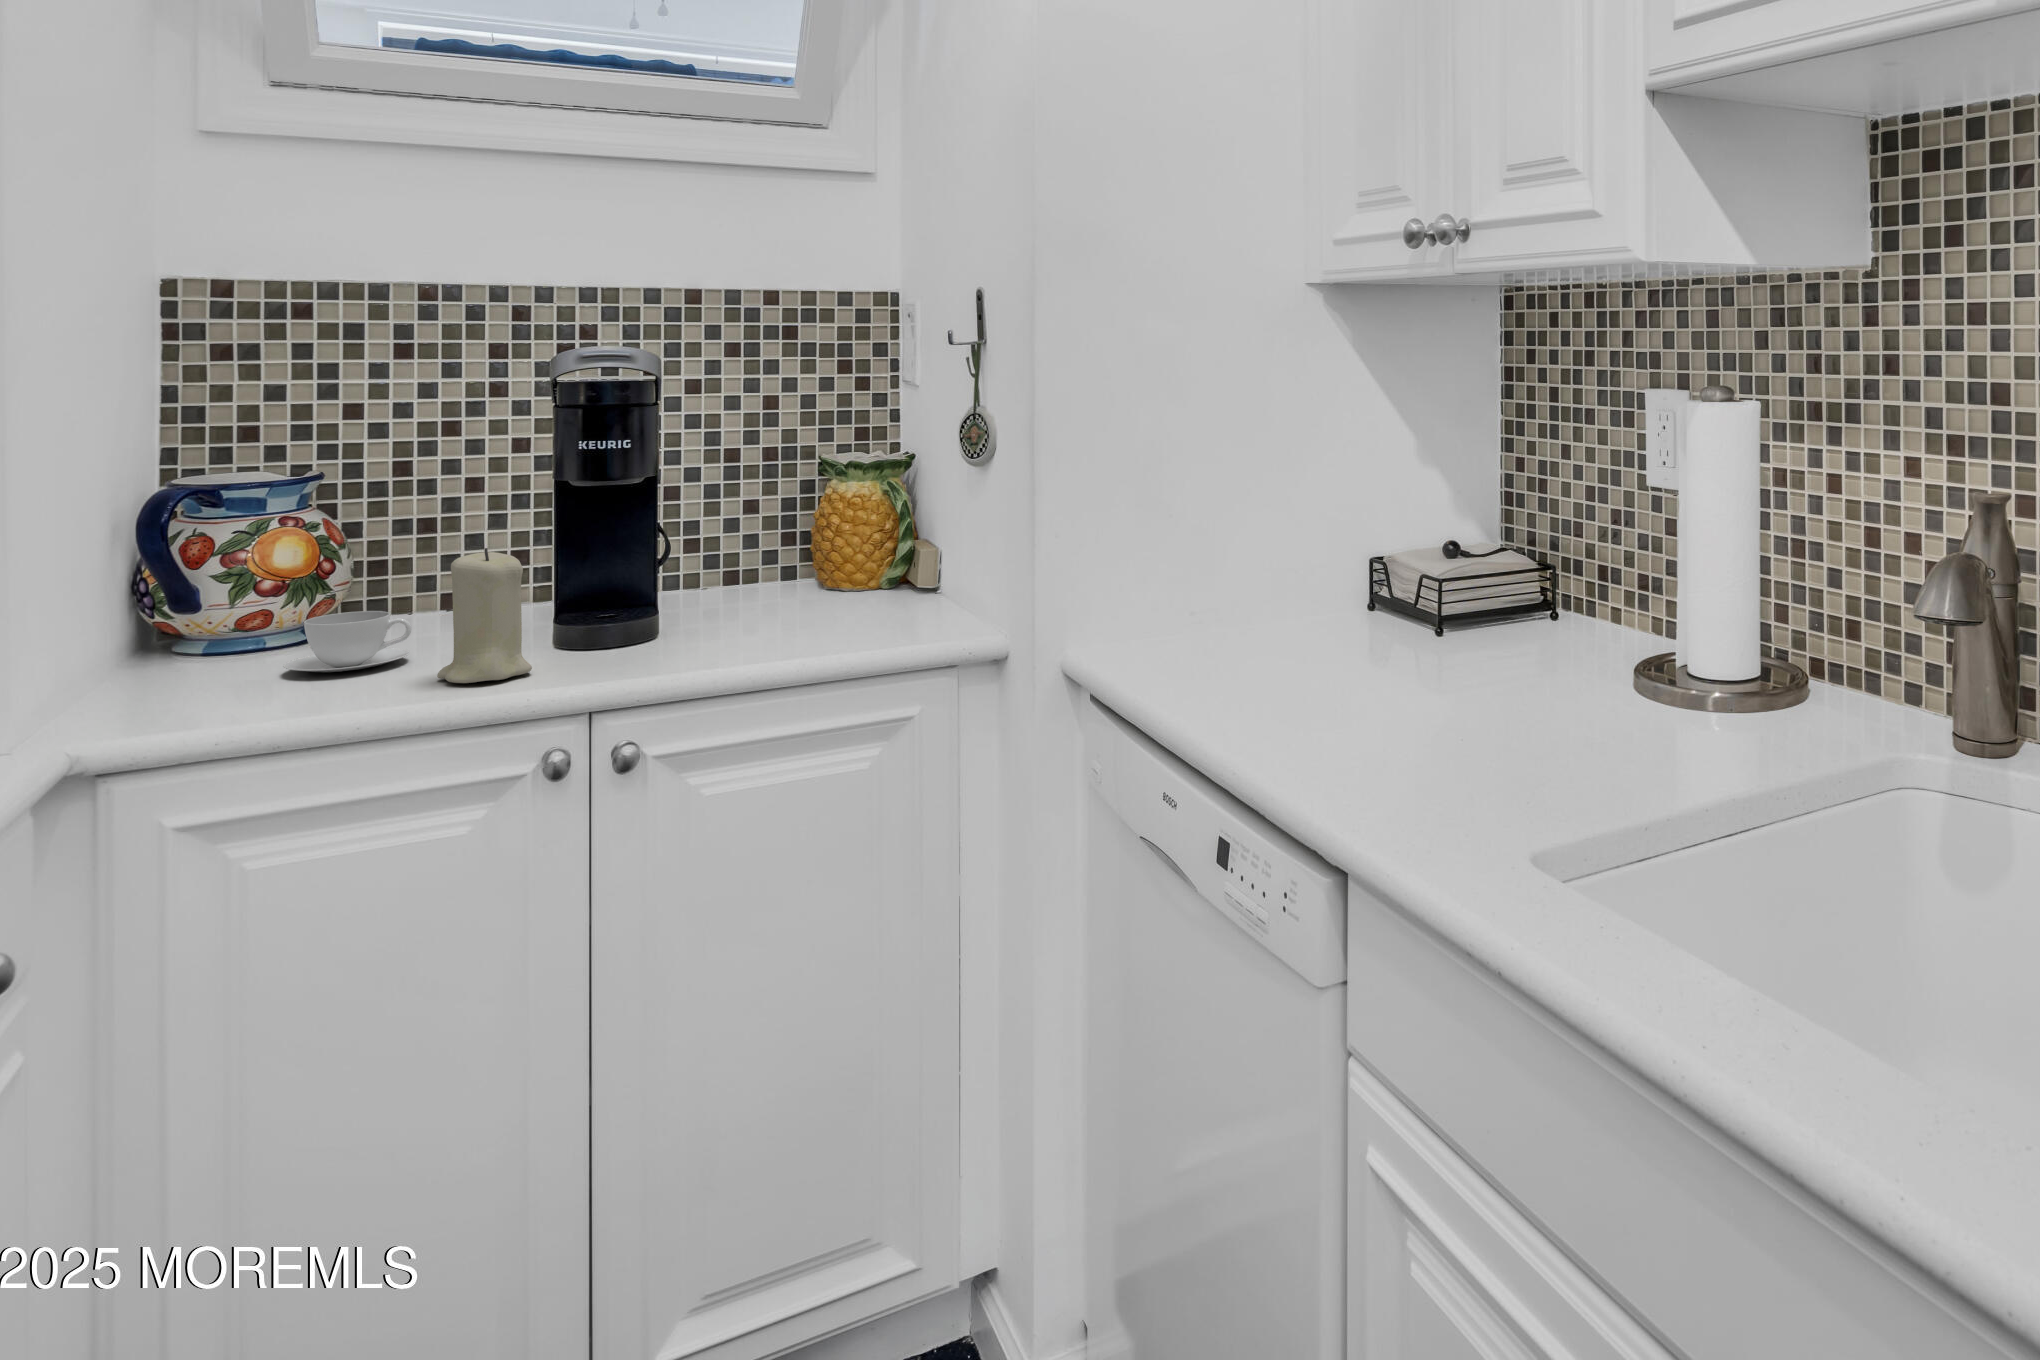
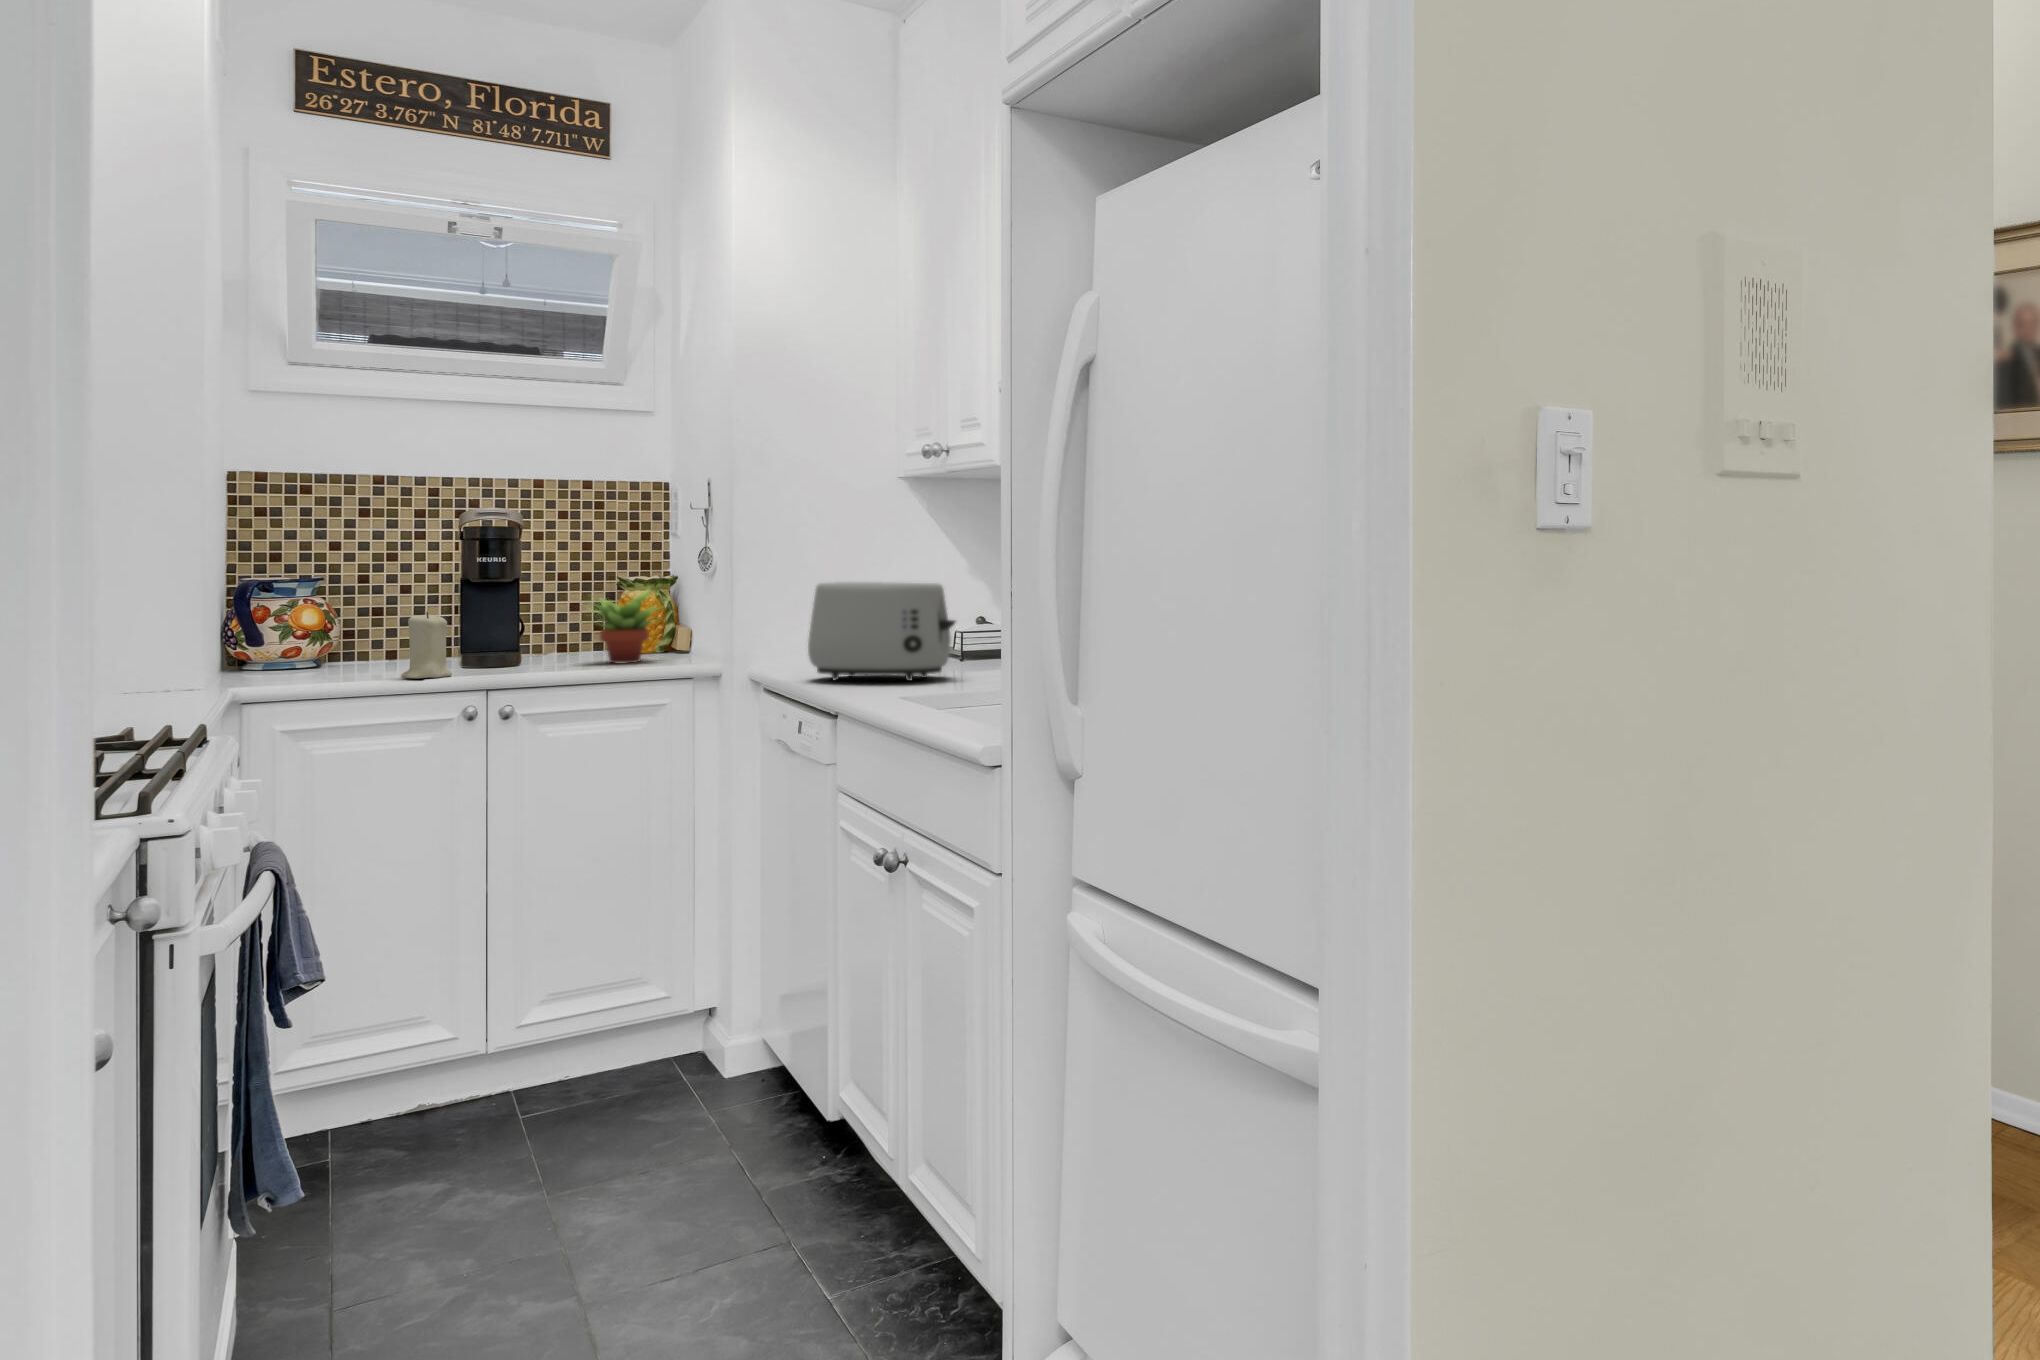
succulent plant: none [762,479,911,624] -> present [592,589,662,664]
toaster: none [1212,488,1514,707] -> present [808,582,955,681]
teacup: present [283,611,411,672] -> none [313,648,382,676]

